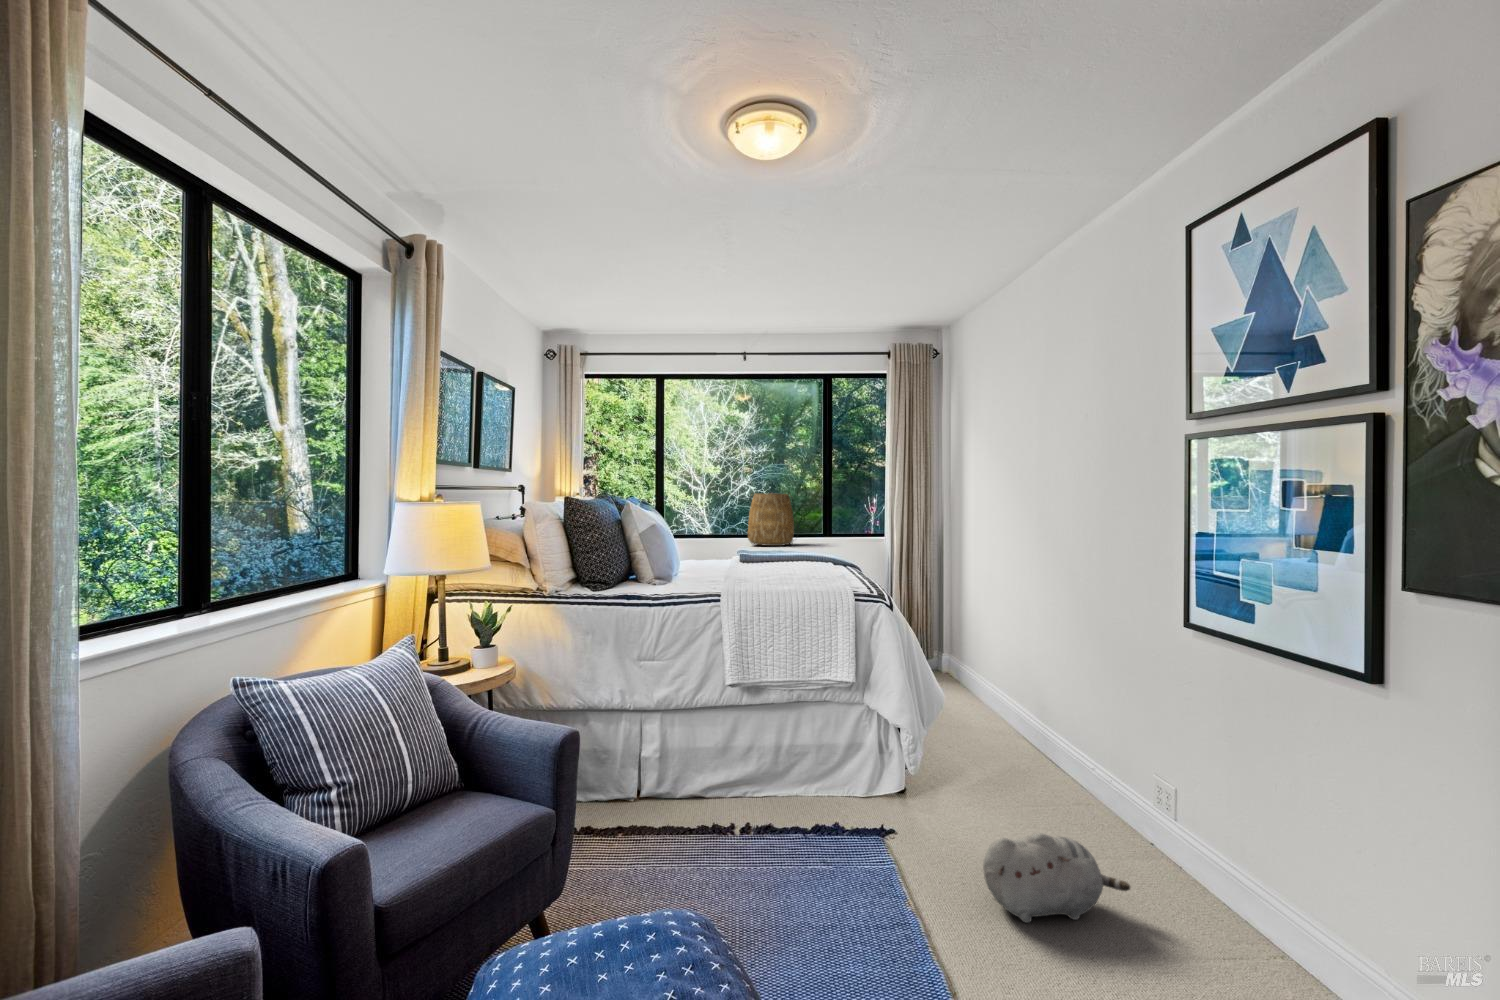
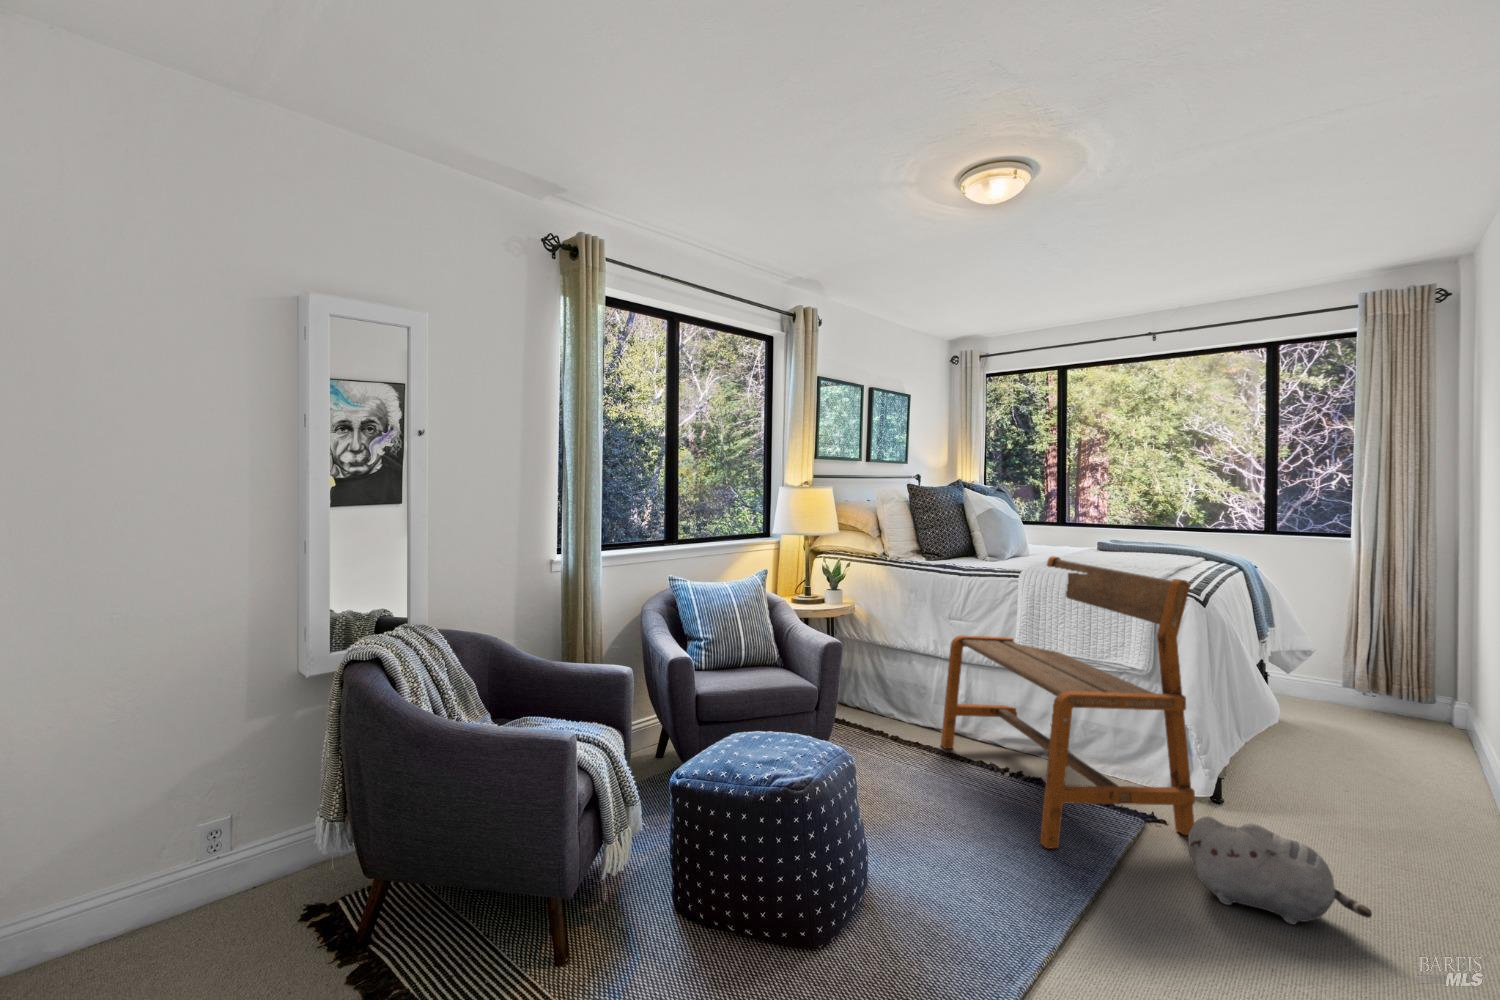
tote bag: present [747,493,798,546] -> none [1149,481,1216,542]
bench: none [647,577,943,929] -> present [941,556,1195,848]

